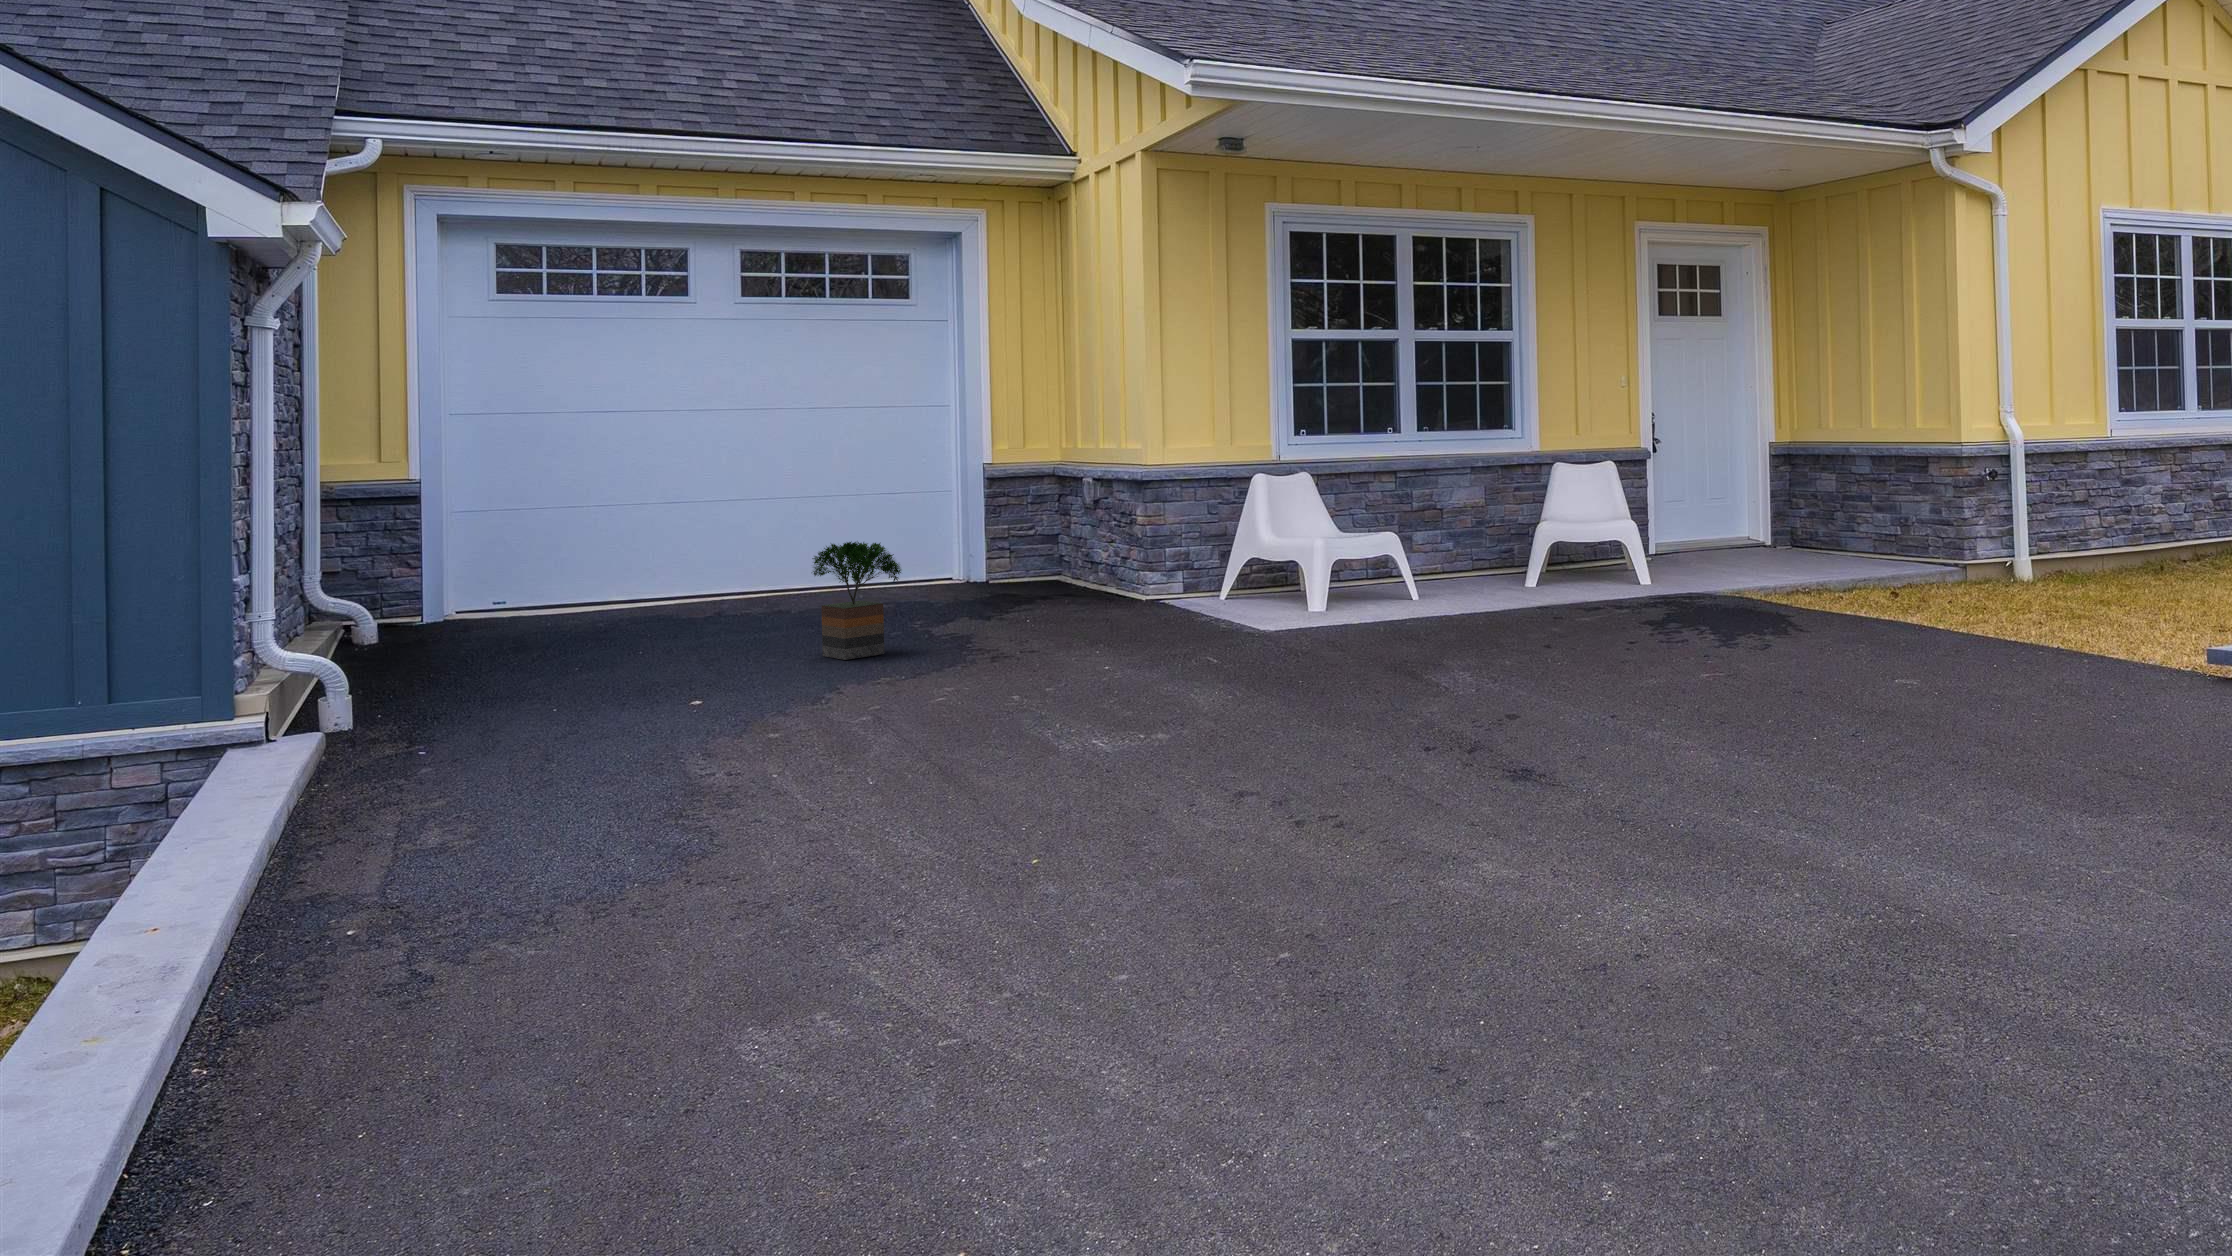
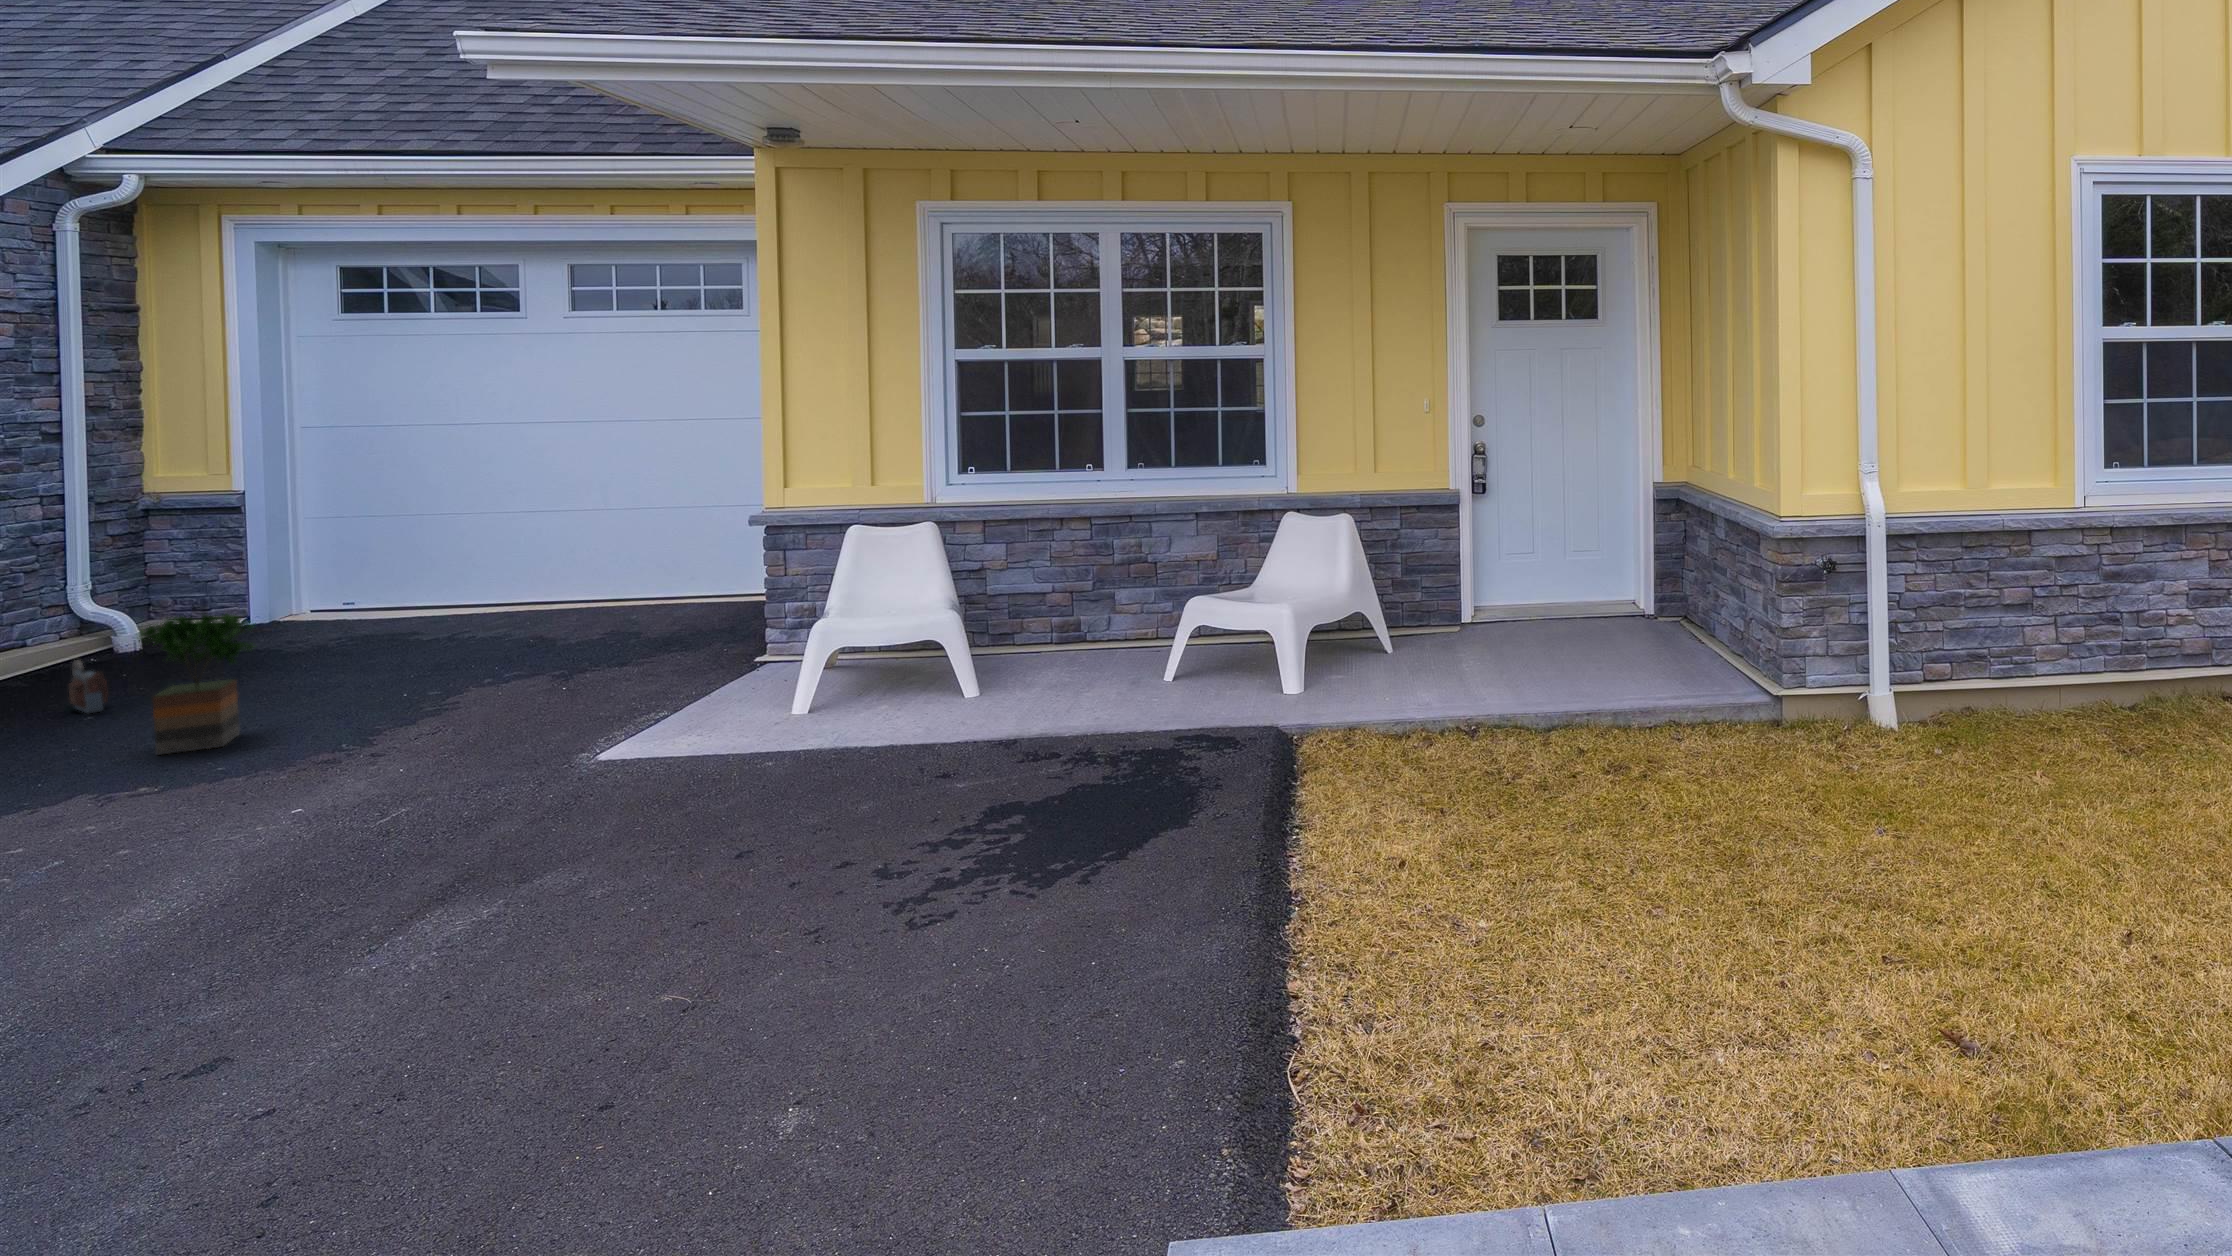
watering can: none [587,608,663,653] -> present [69,660,108,713]

